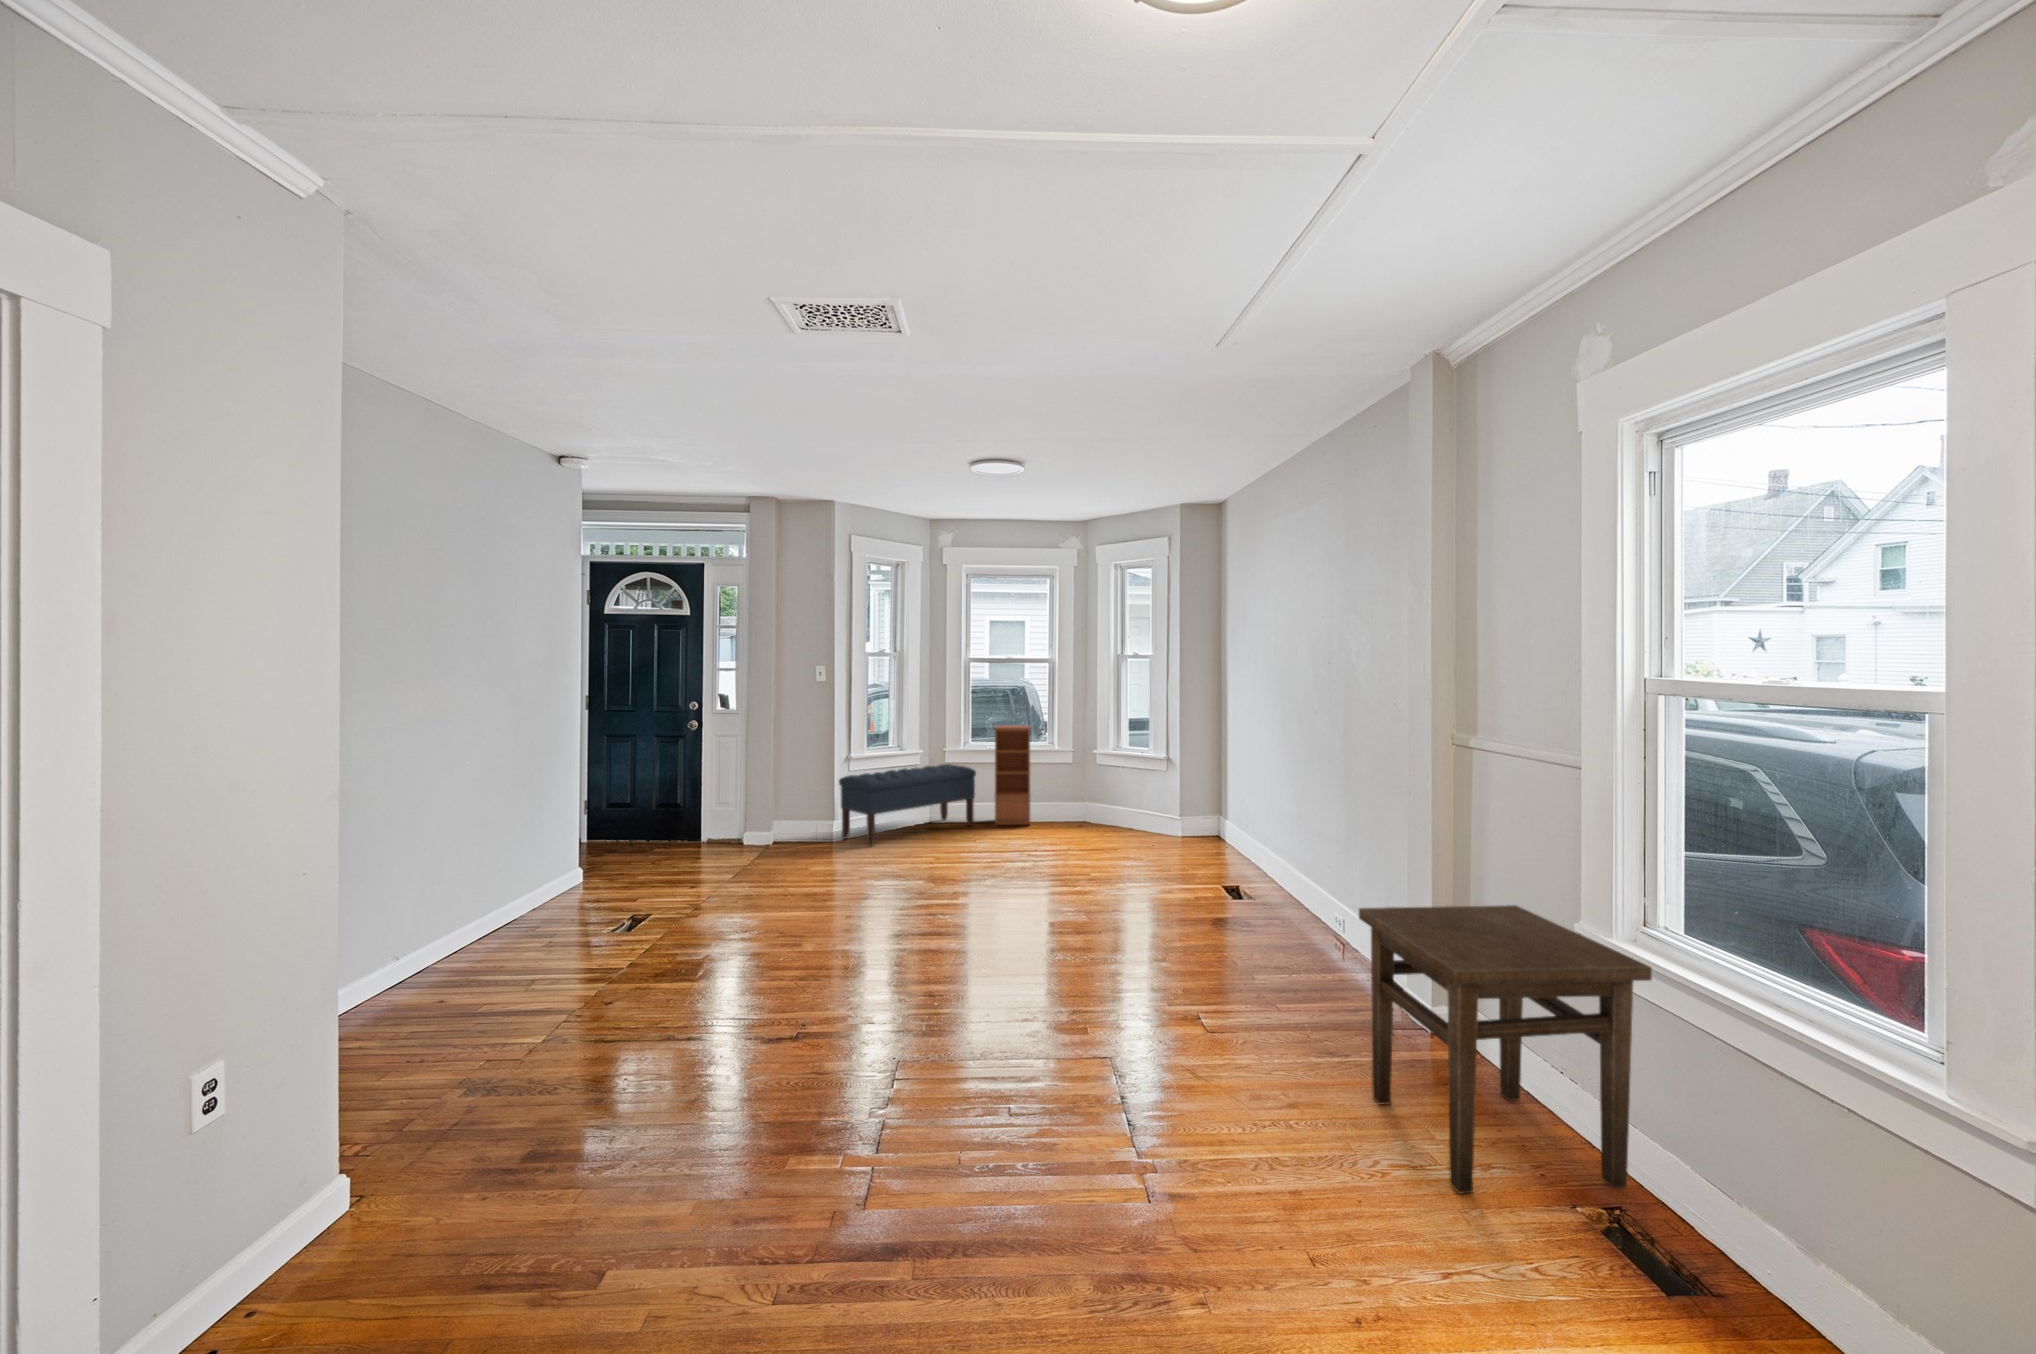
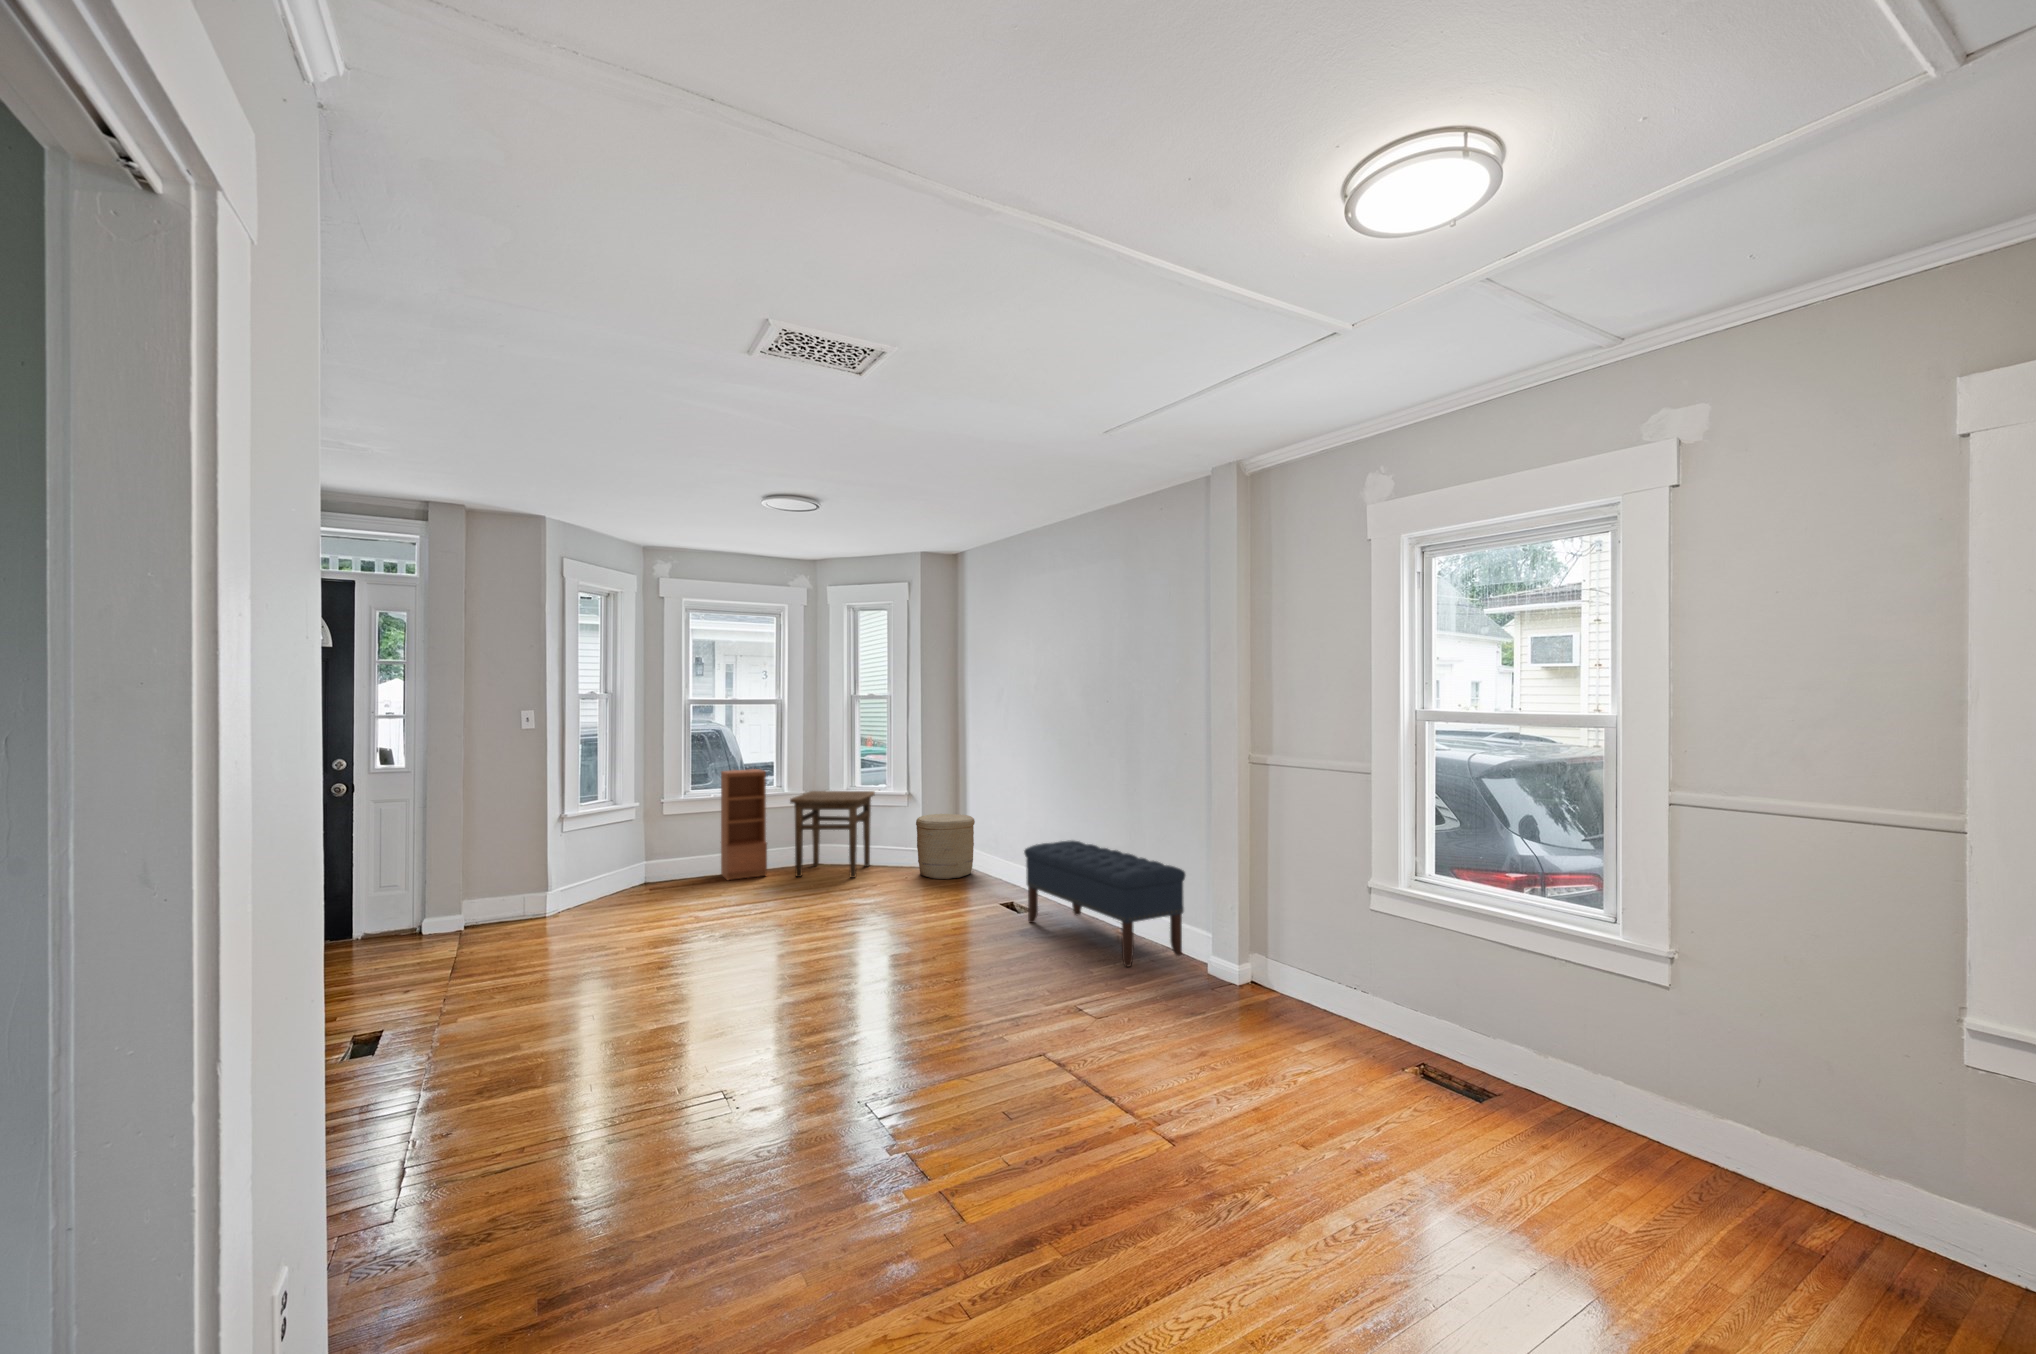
bench: present [839,764,976,846] -> present [1024,840,1185,967]
woven basket: none [1165,780,1228,848] -> present [916,814,975,879]
side table: present [1359,905,1652,1193] -> present [790,791,875,878]

